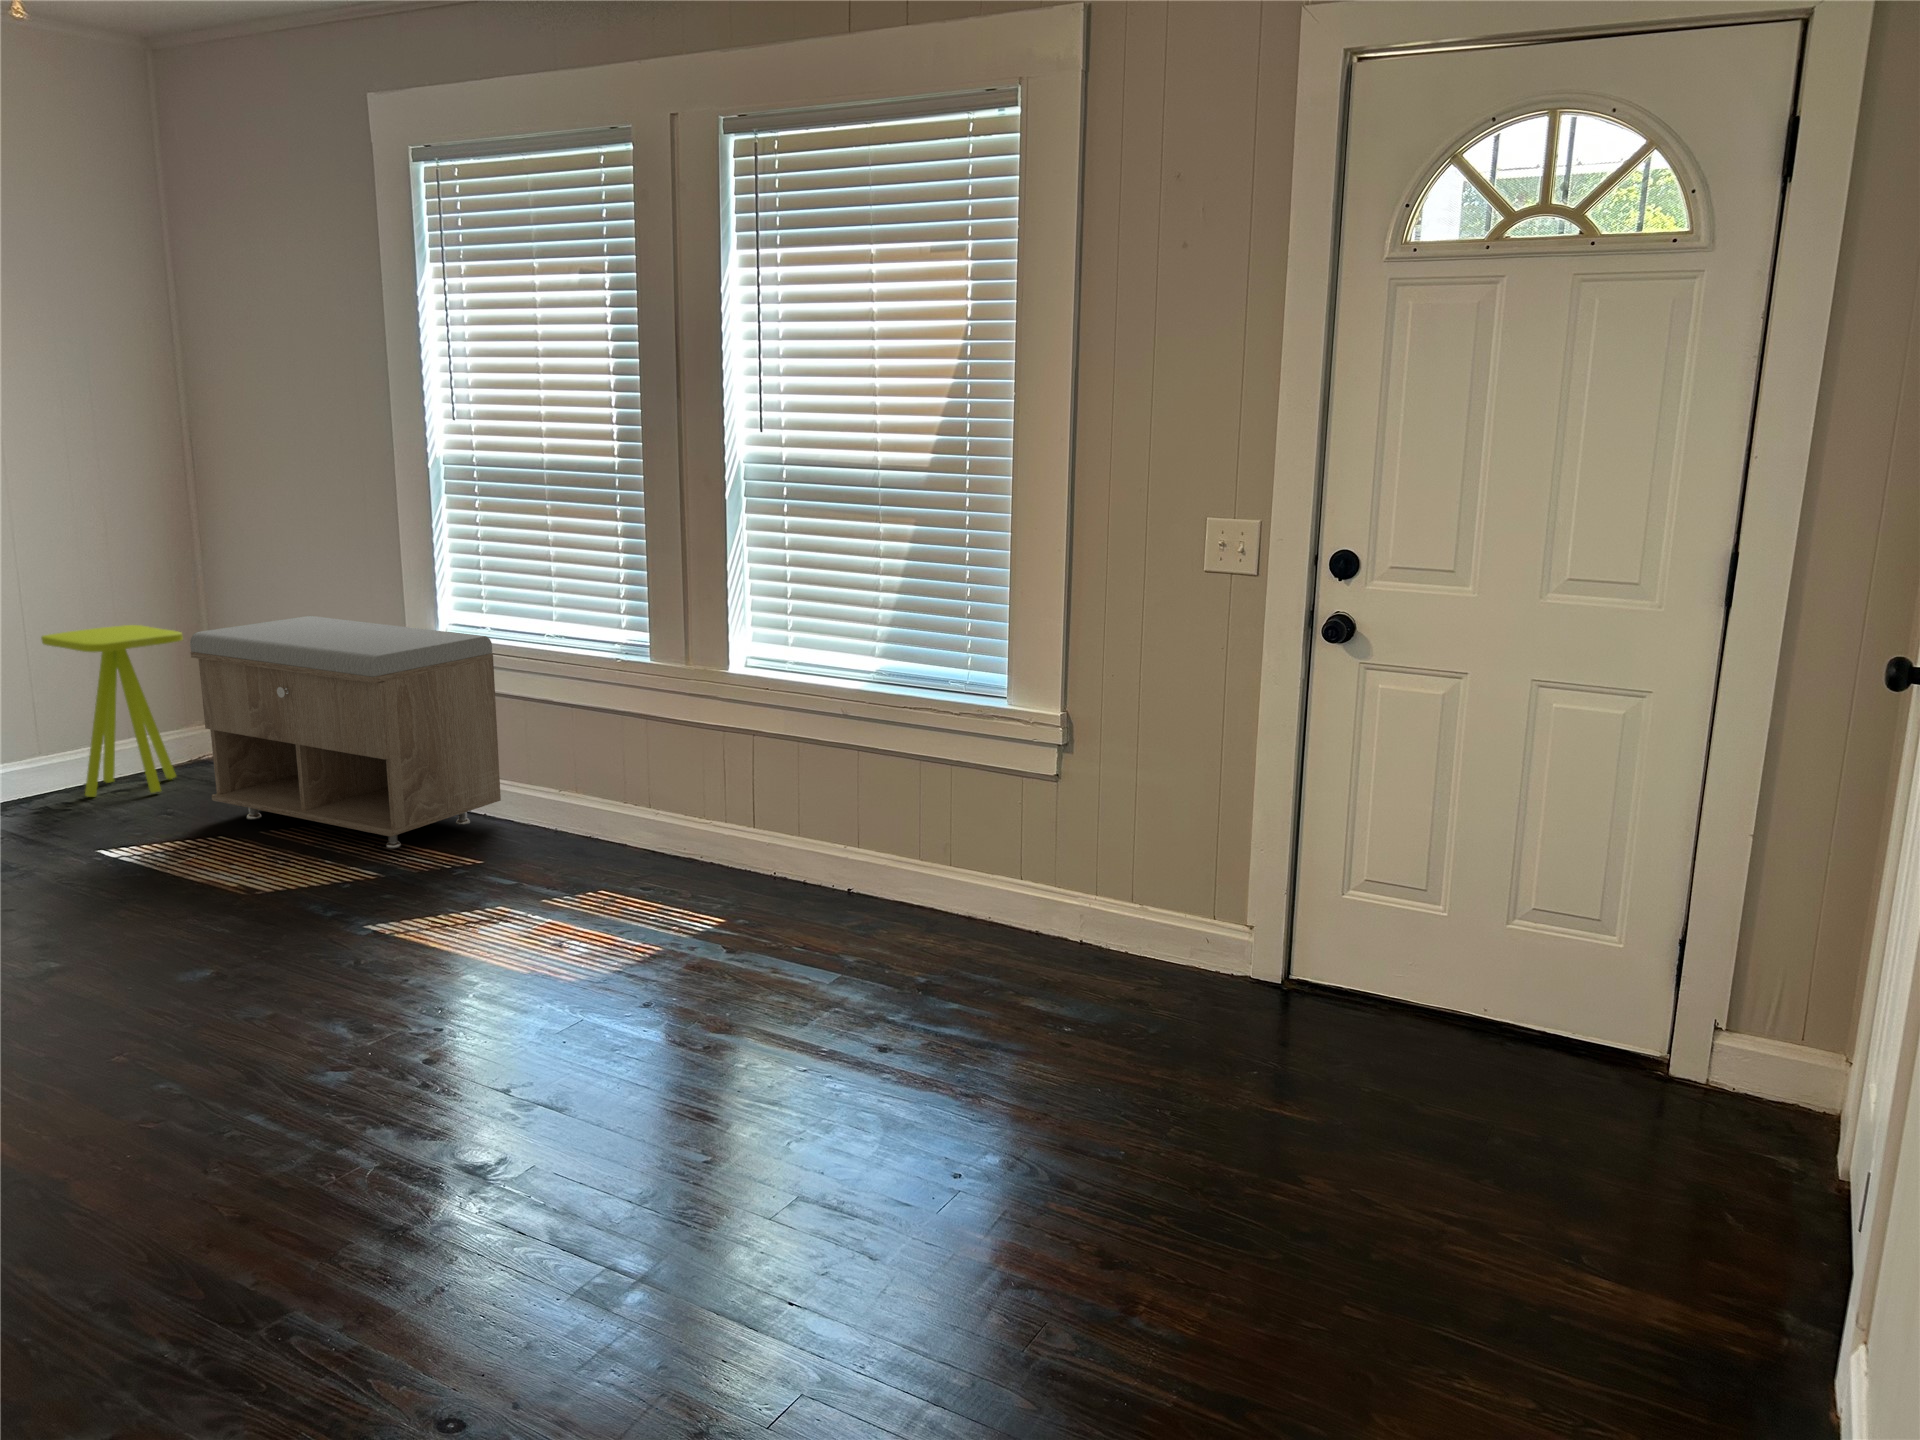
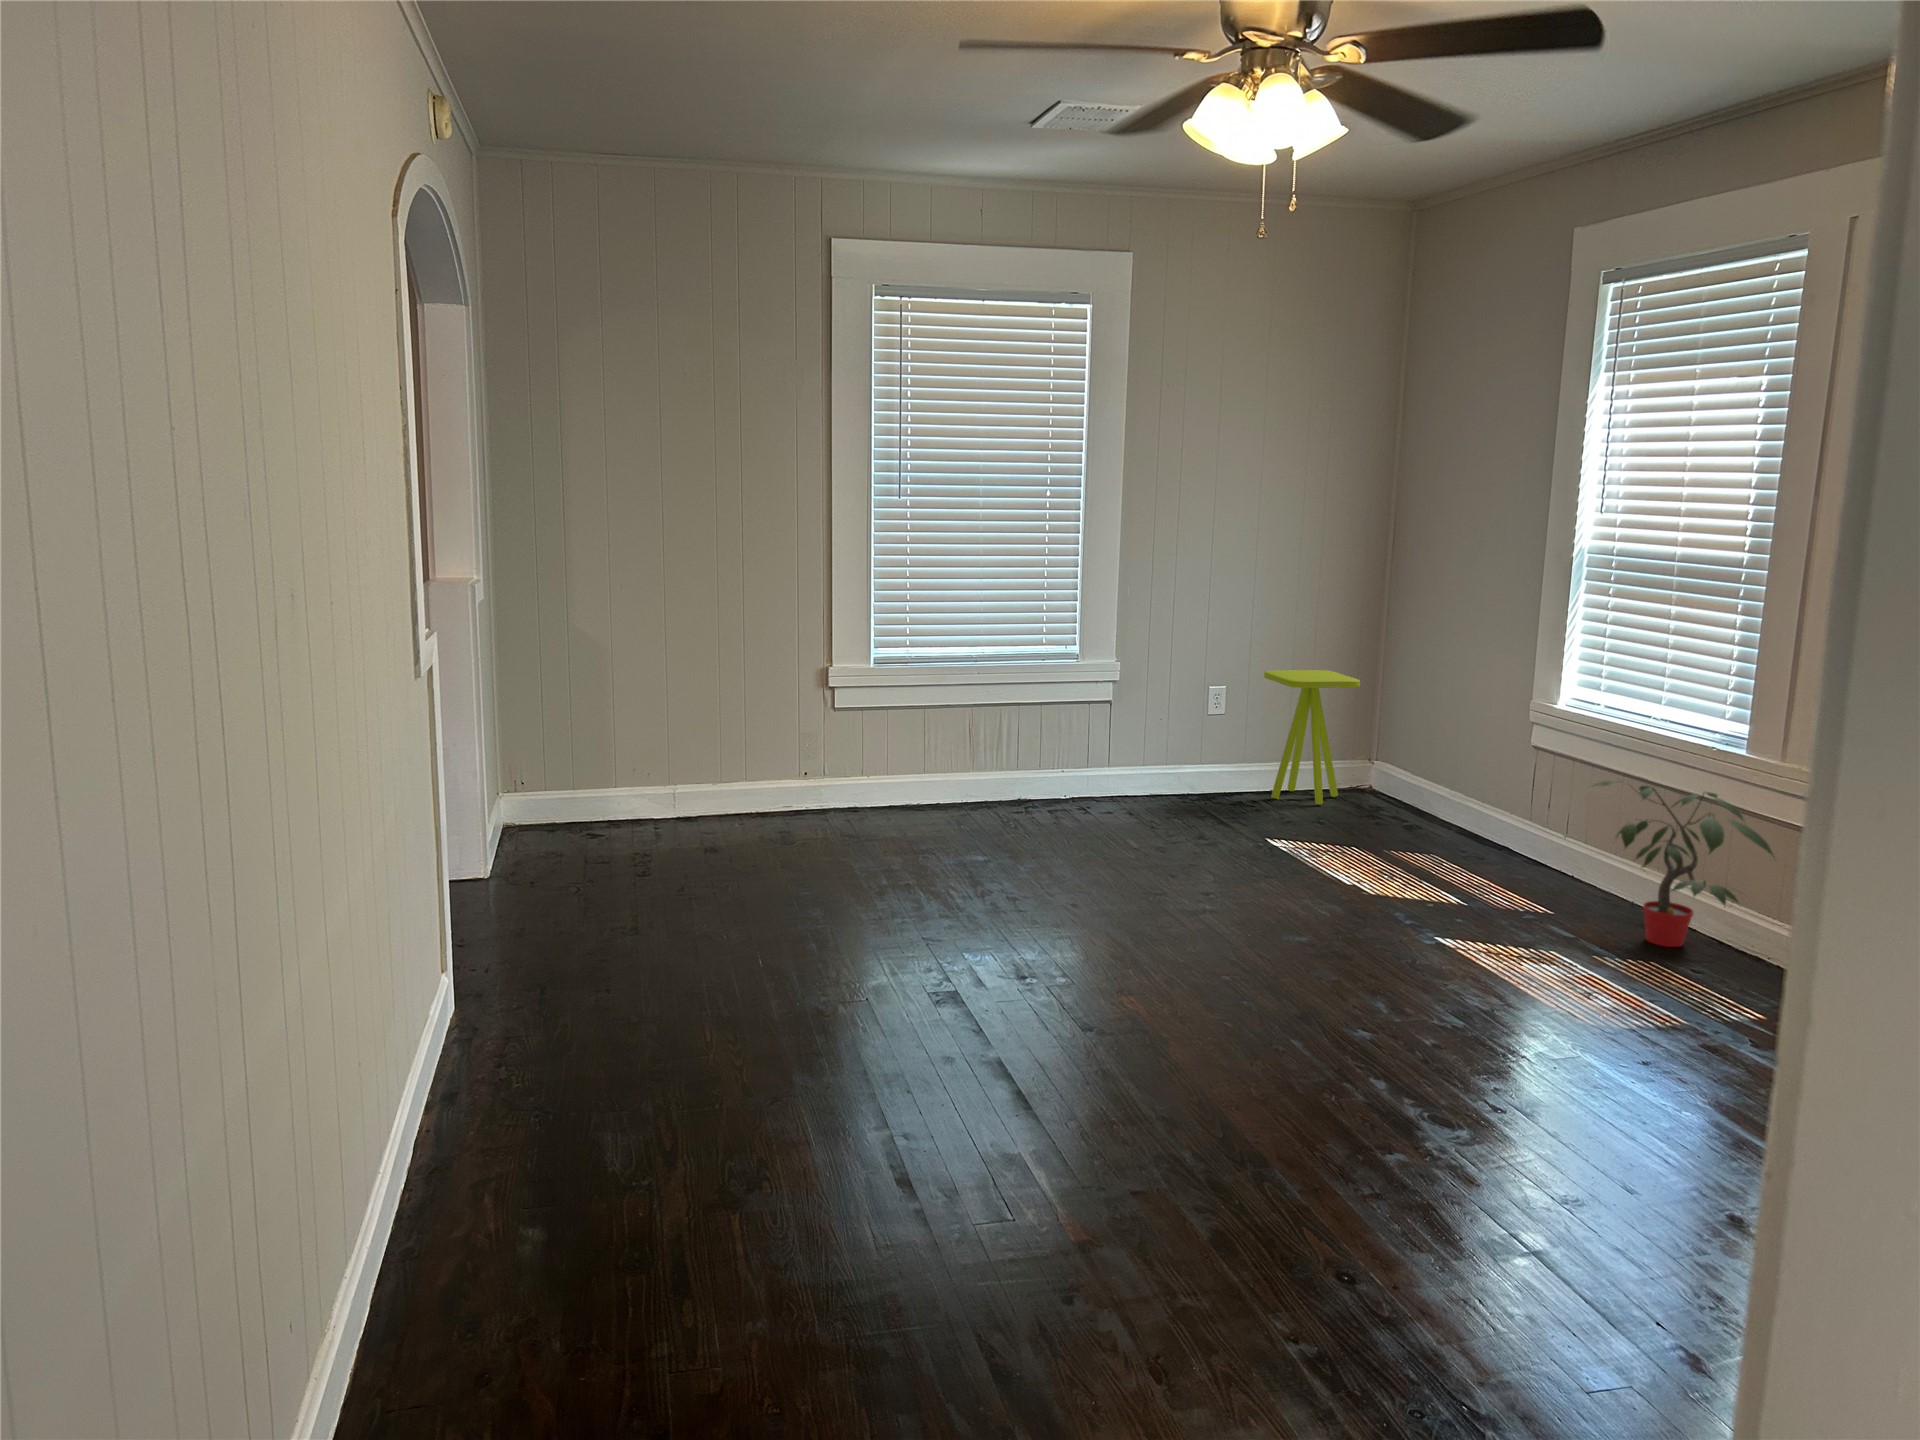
storage bench: present [190,616,501,849] -> none [1352,678,1601,884]
potted plant: none [505,705,703,869] -> present [1596,781,1773,947]

